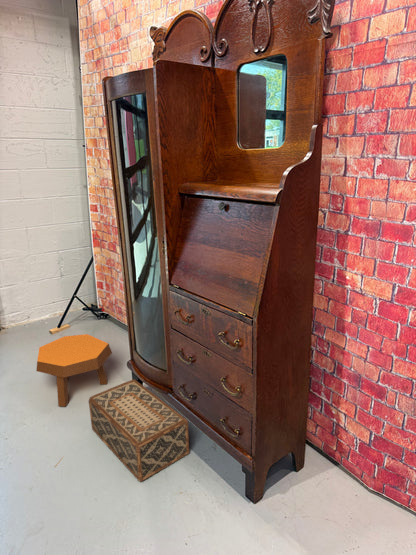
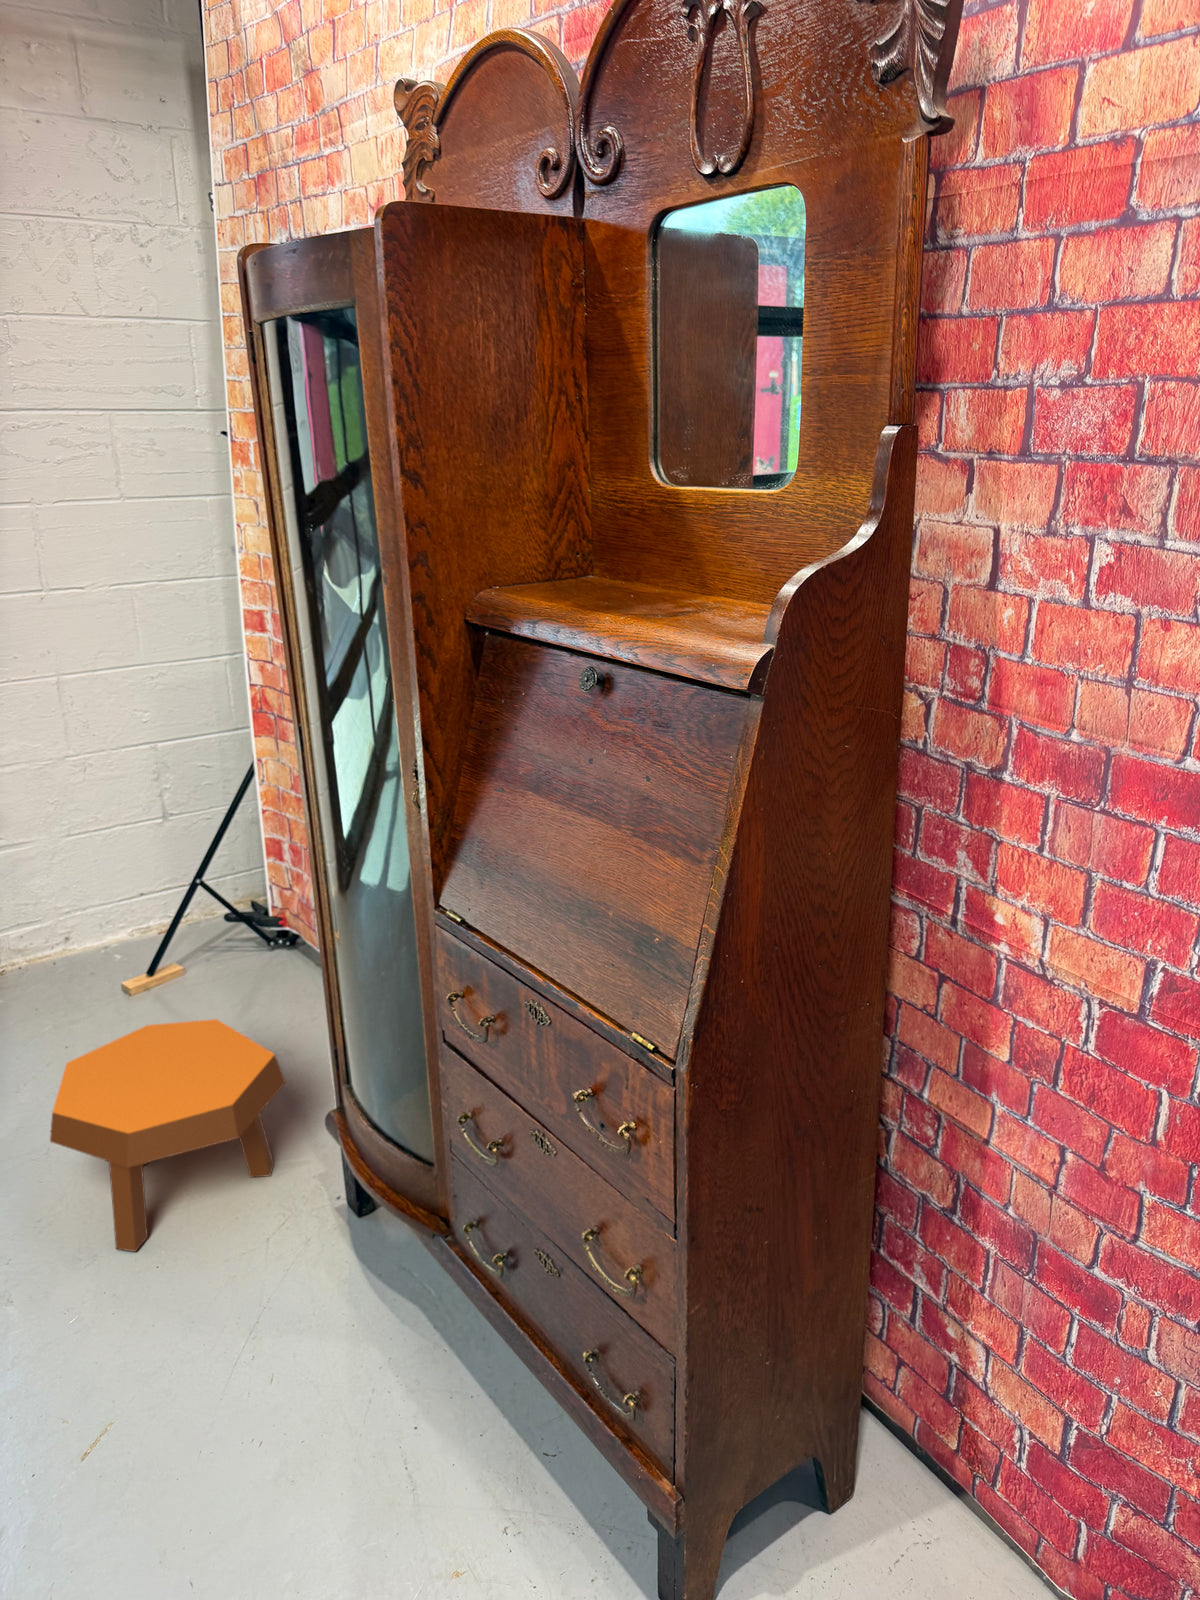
woven basket: present [89,379,189,482] -> none [194,1179,495,1533]

